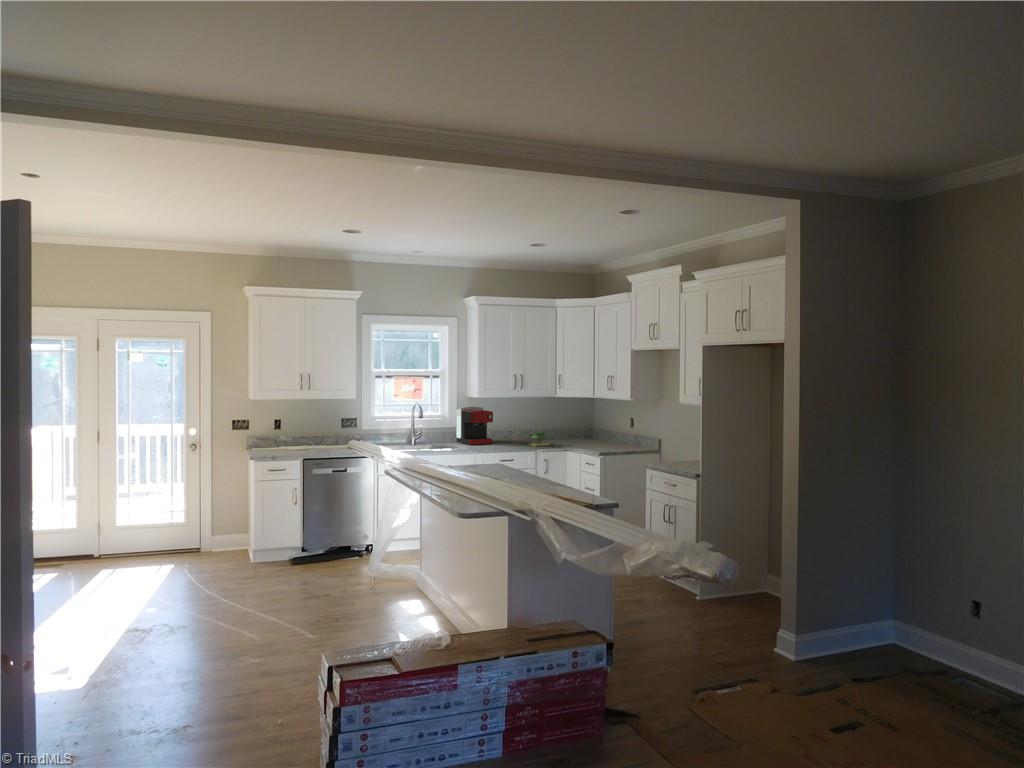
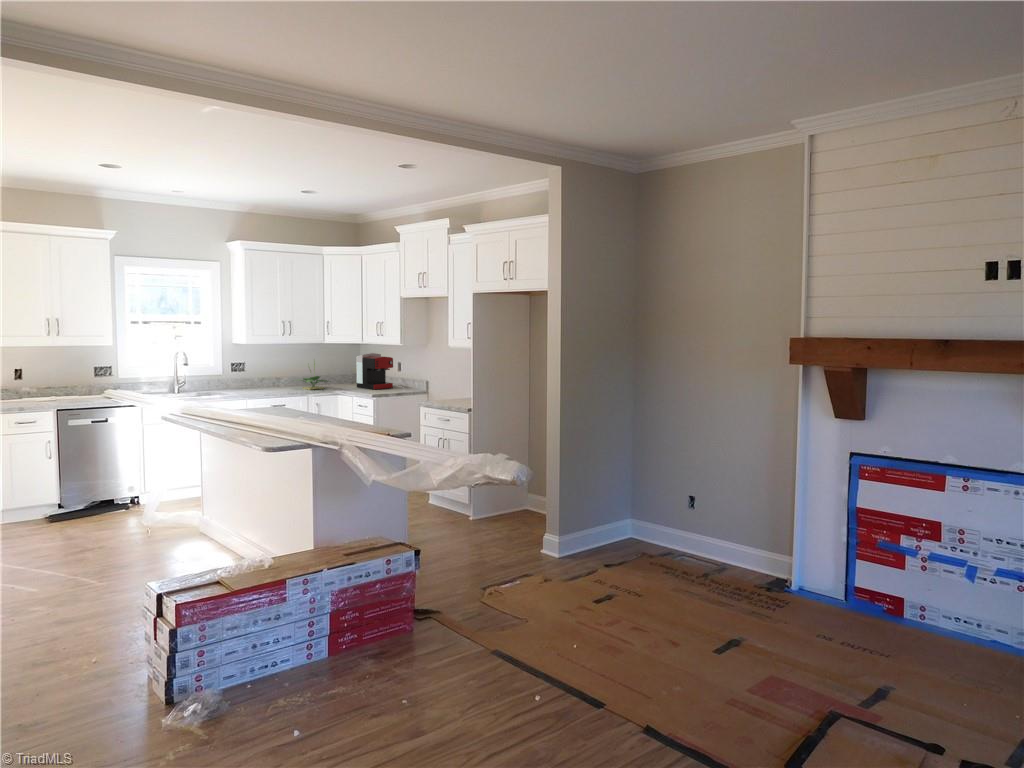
coffee maker: present [457,406,493,445] -> present [356,353,393,389]

